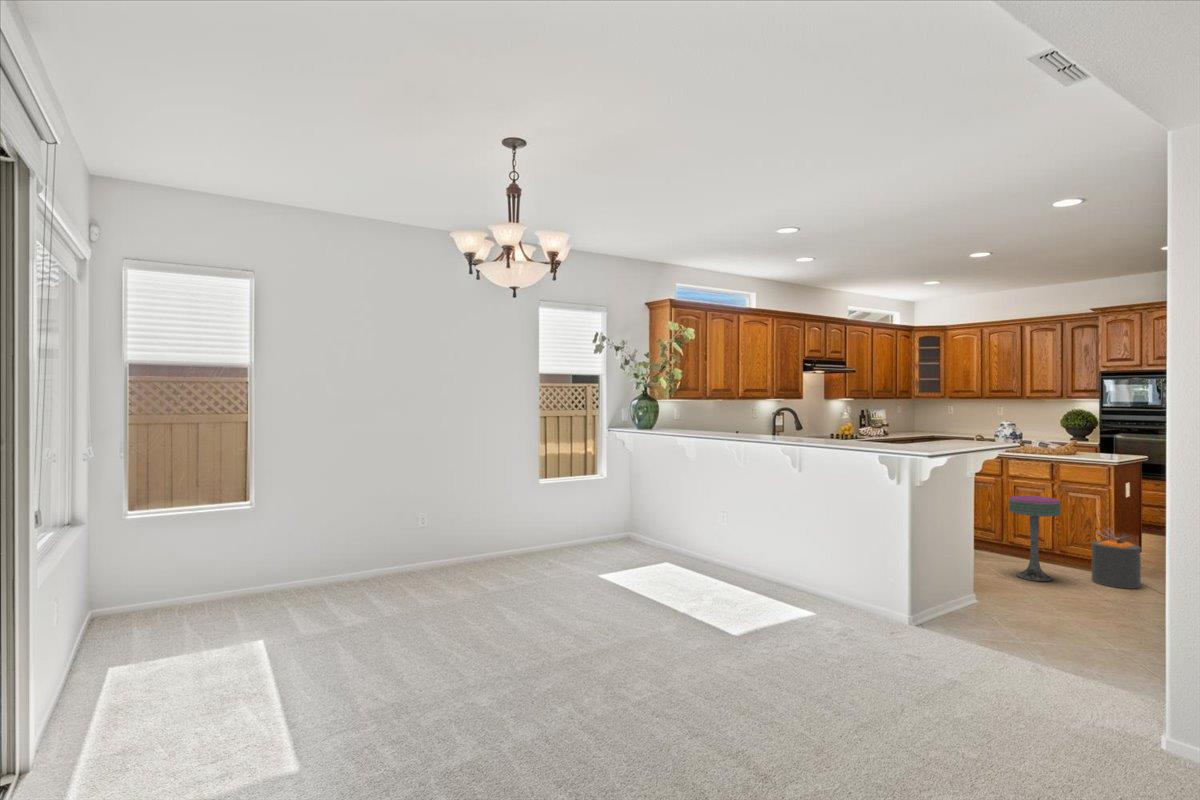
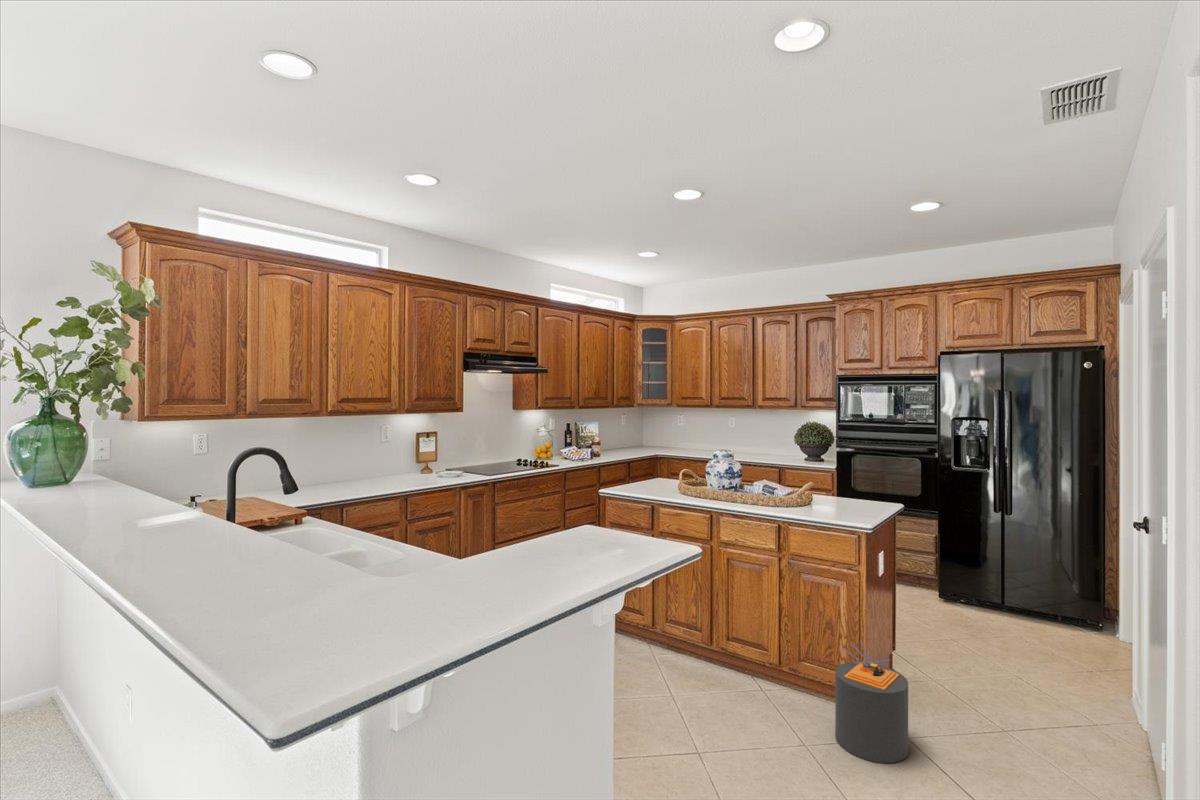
bar stool: present [1009,495,1061,581] -> none [709,591,789,759]

